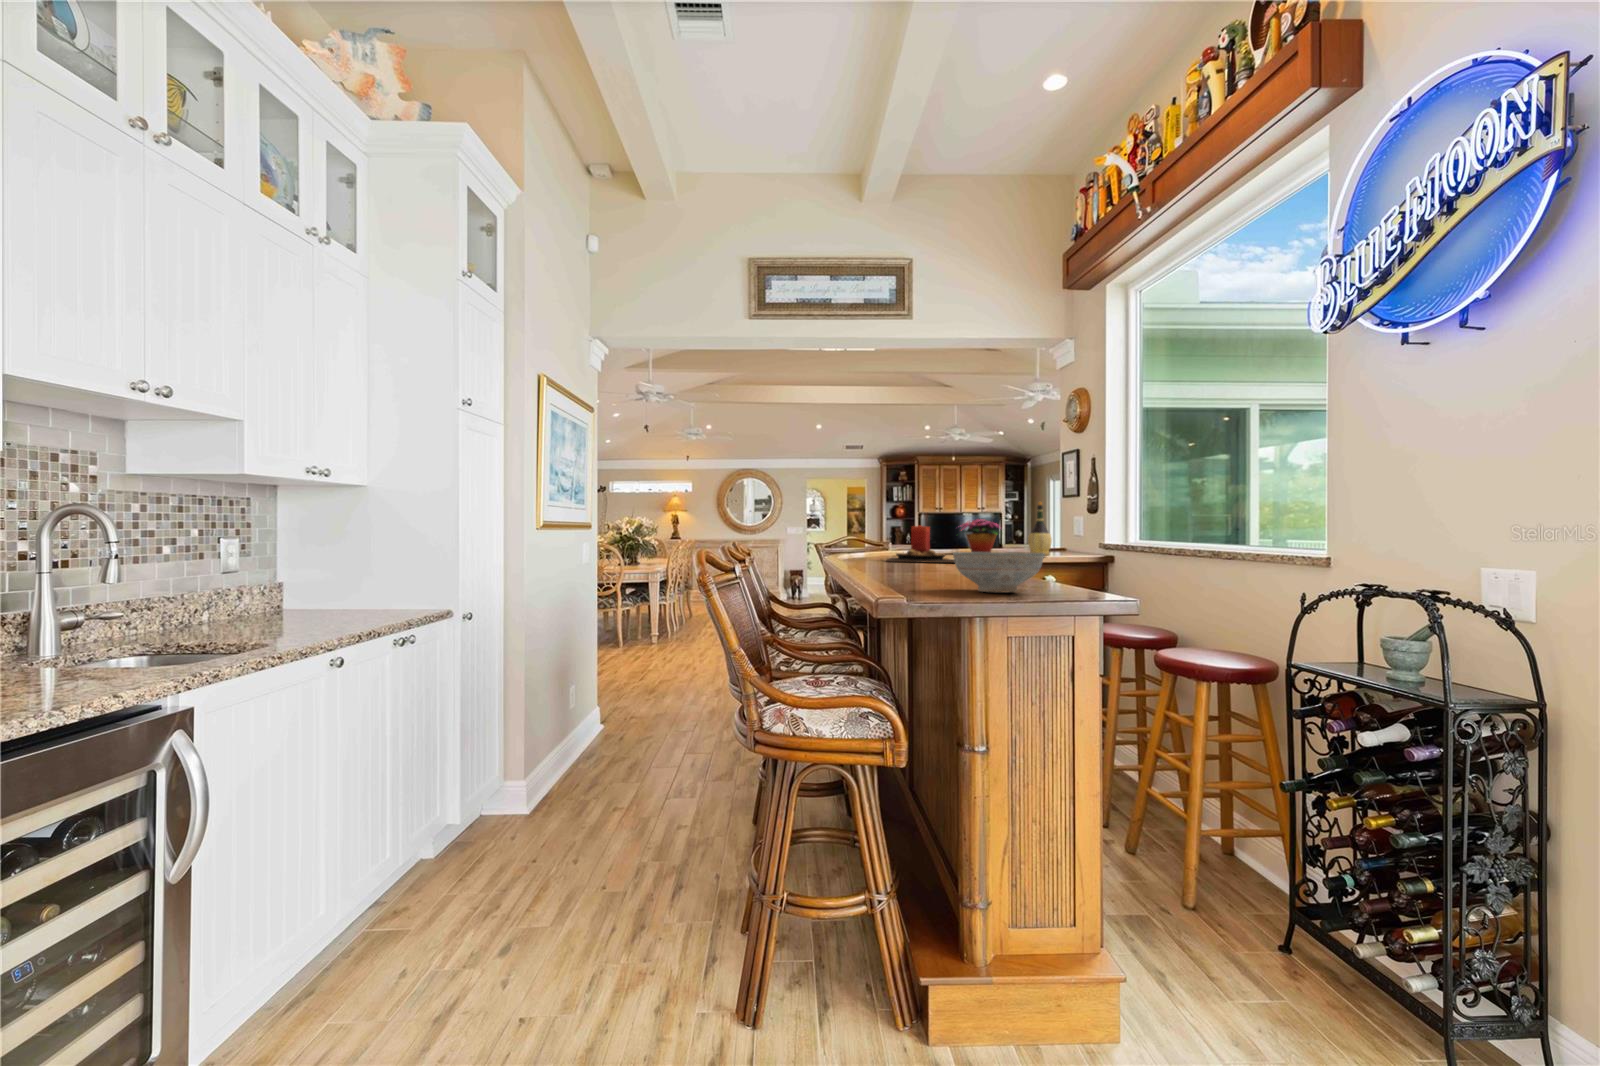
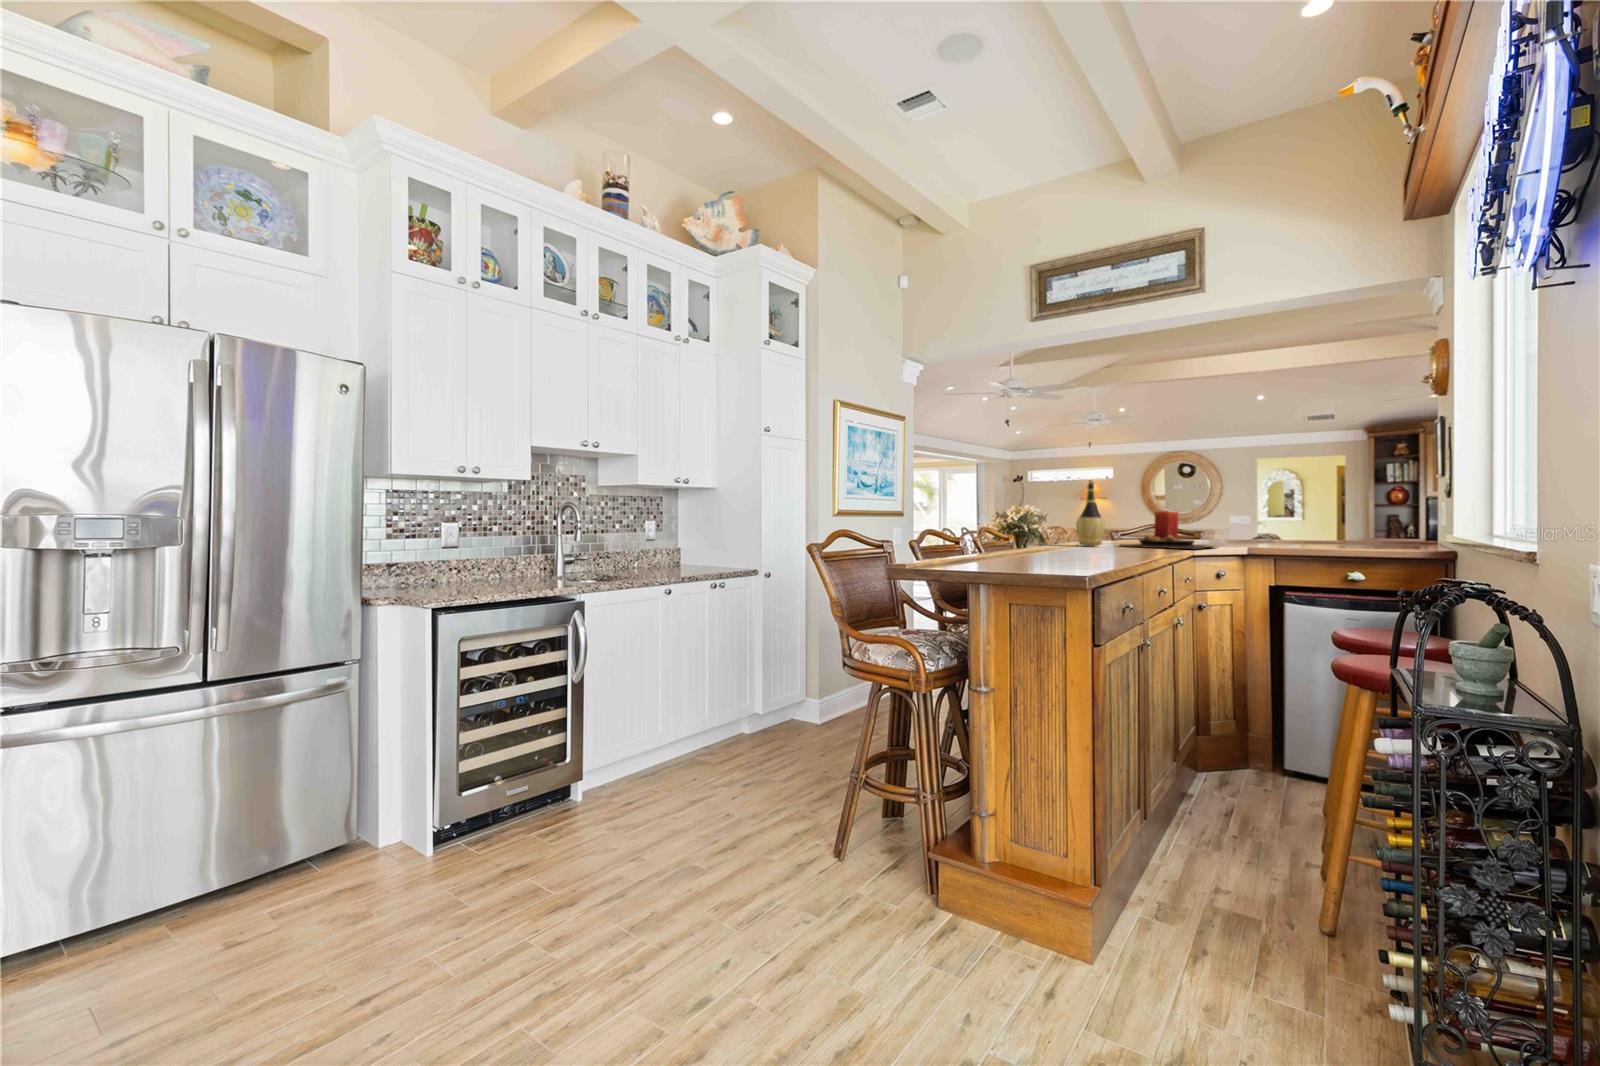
wine bottle: present [1028,502,1052,557] -> present [1076,480,1105,546]
flower arrangement: present [961,519,1001,552] -> none [1270,503,1346,544]
decorative bowl: present [953,552,1045,592] -> none [1000,532,1082,567]

